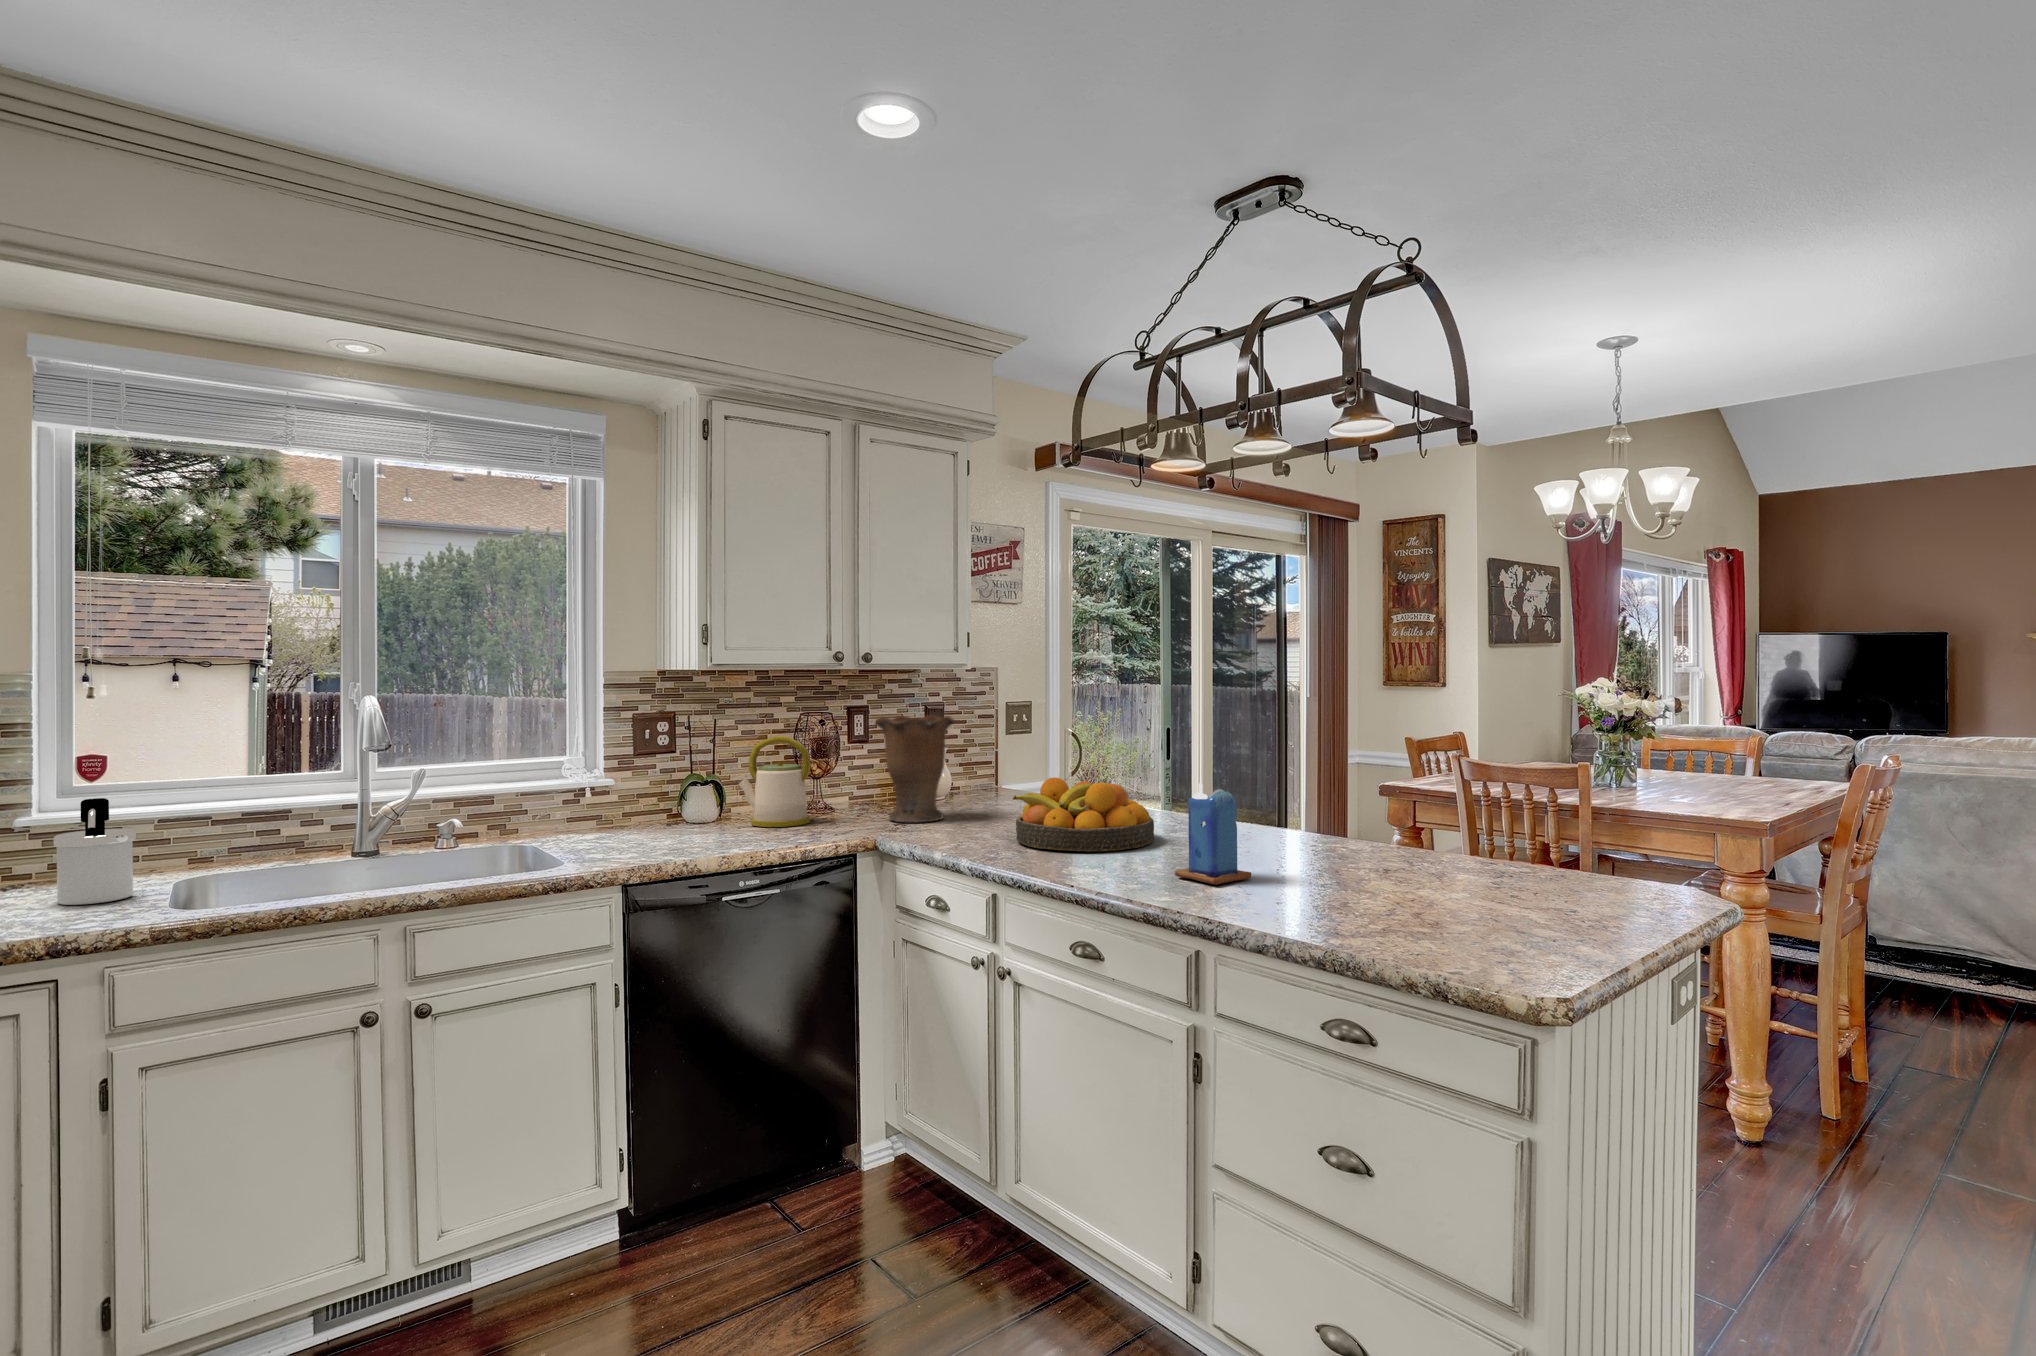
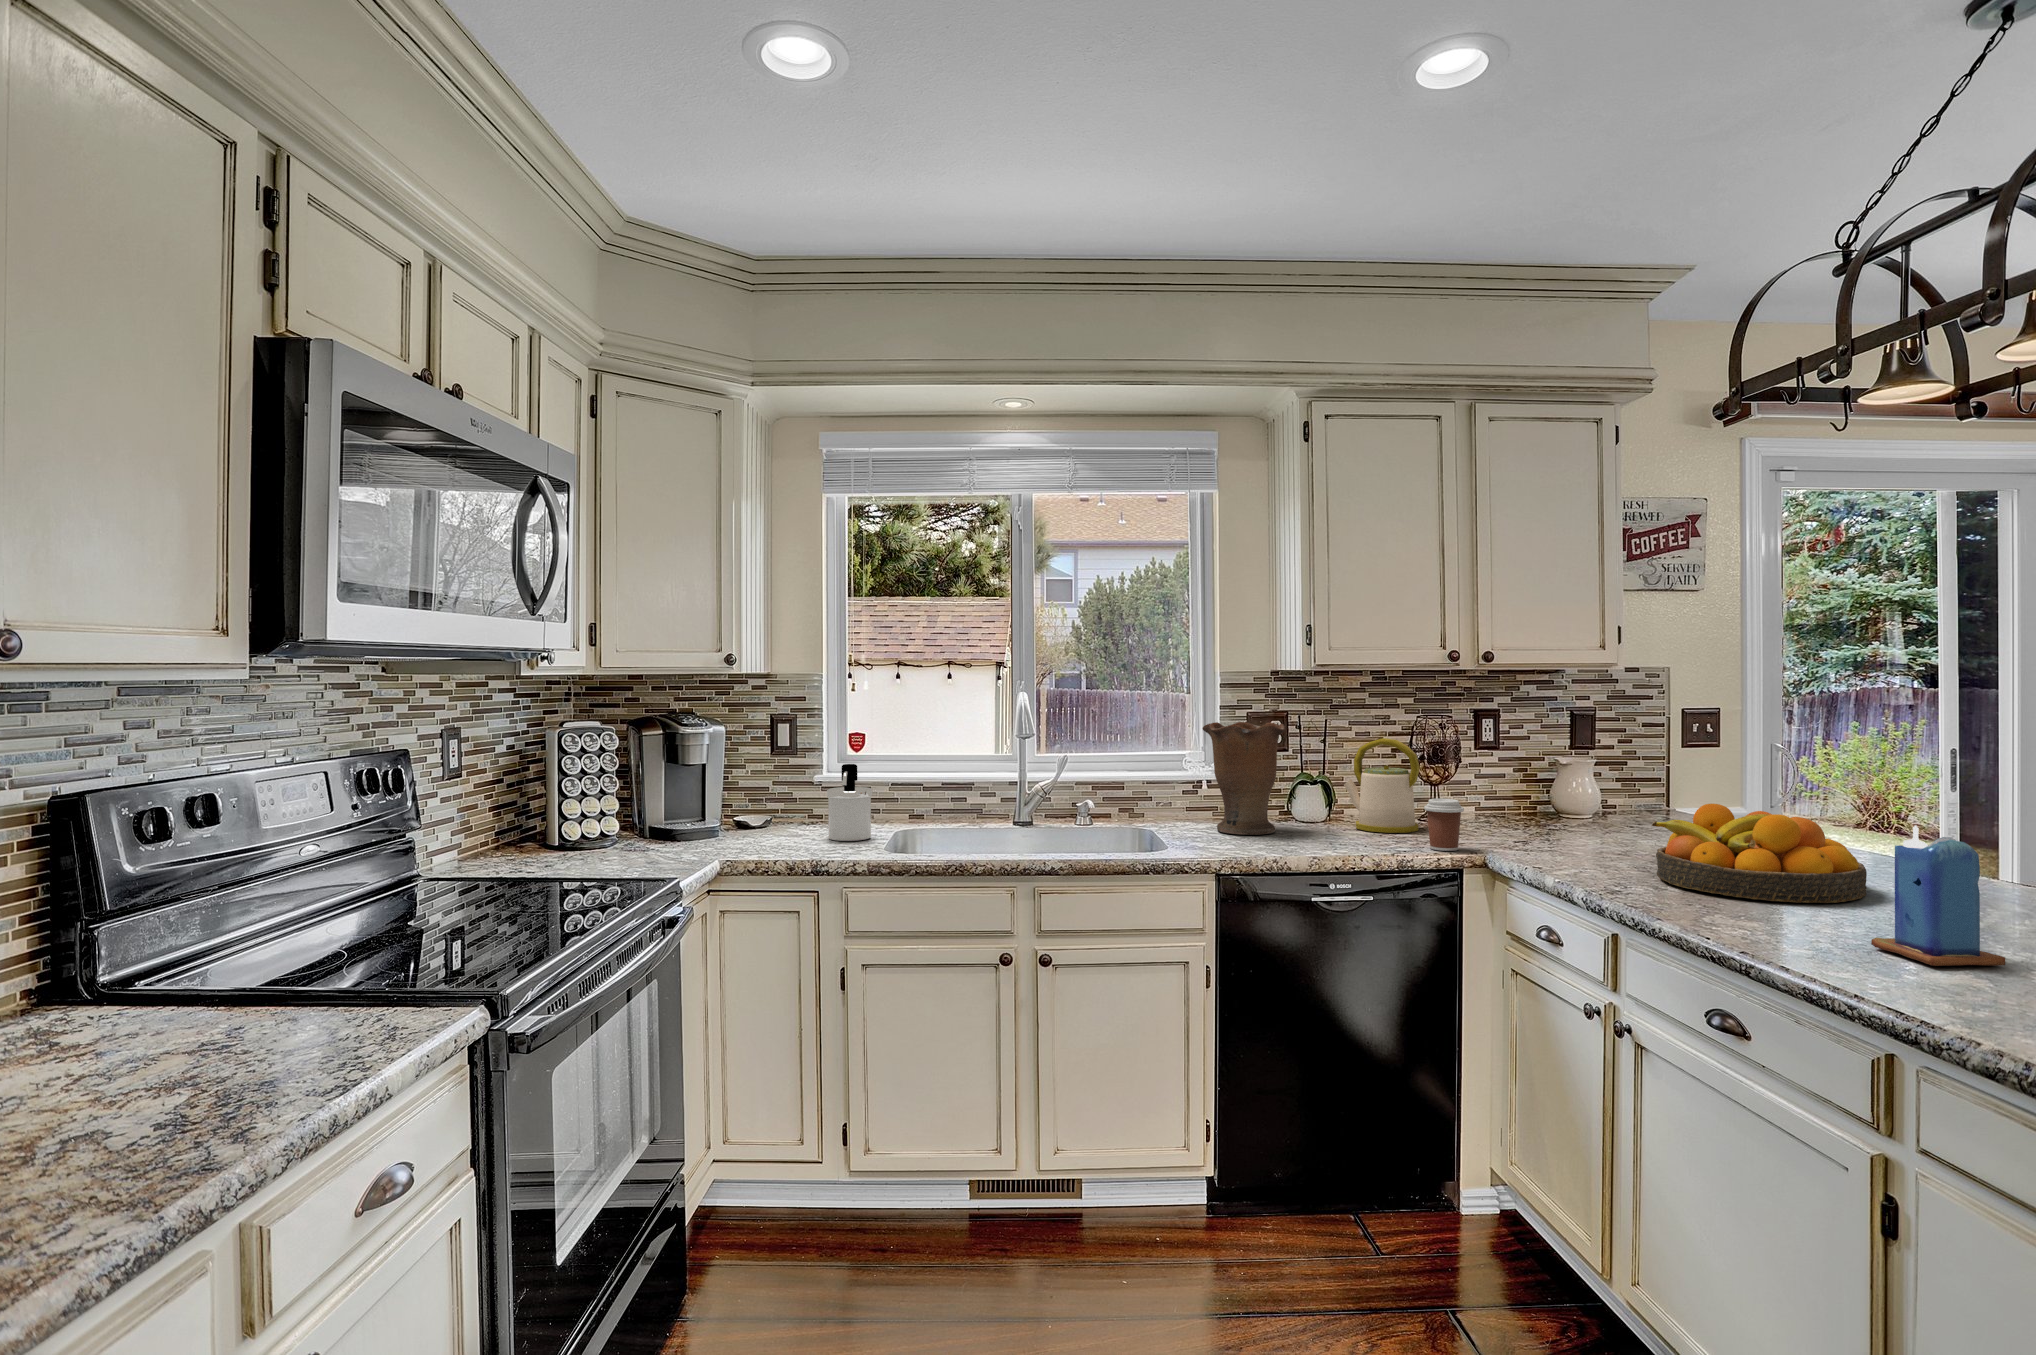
vase: present [875,715,954,822] -> present [1203,722,1286,835]
coffee cup: none [823,790,858,838] -> present [1424,799,1464,851]

